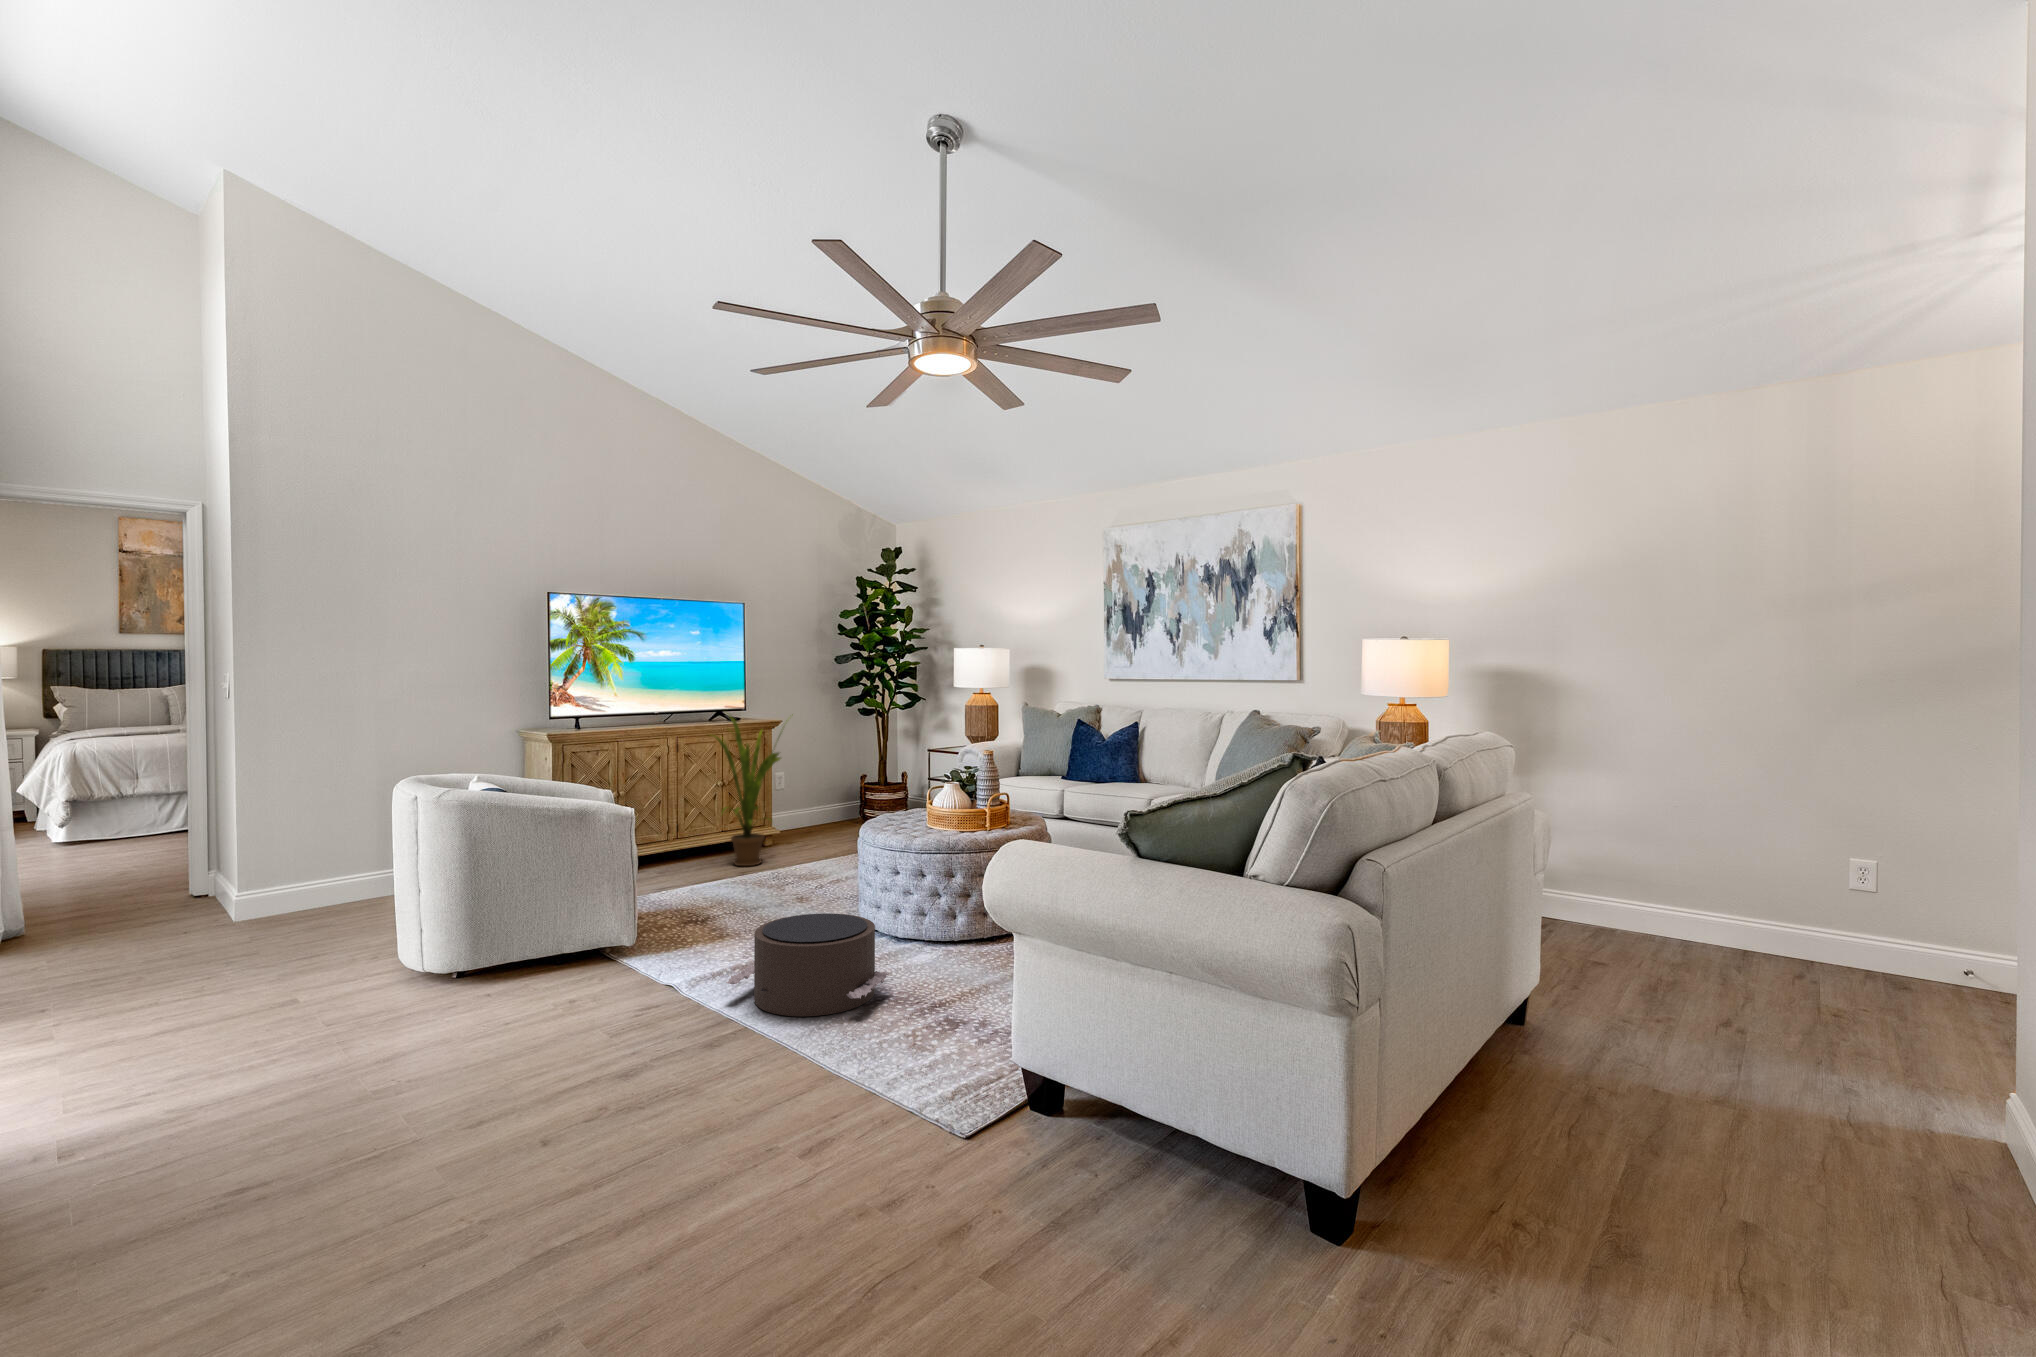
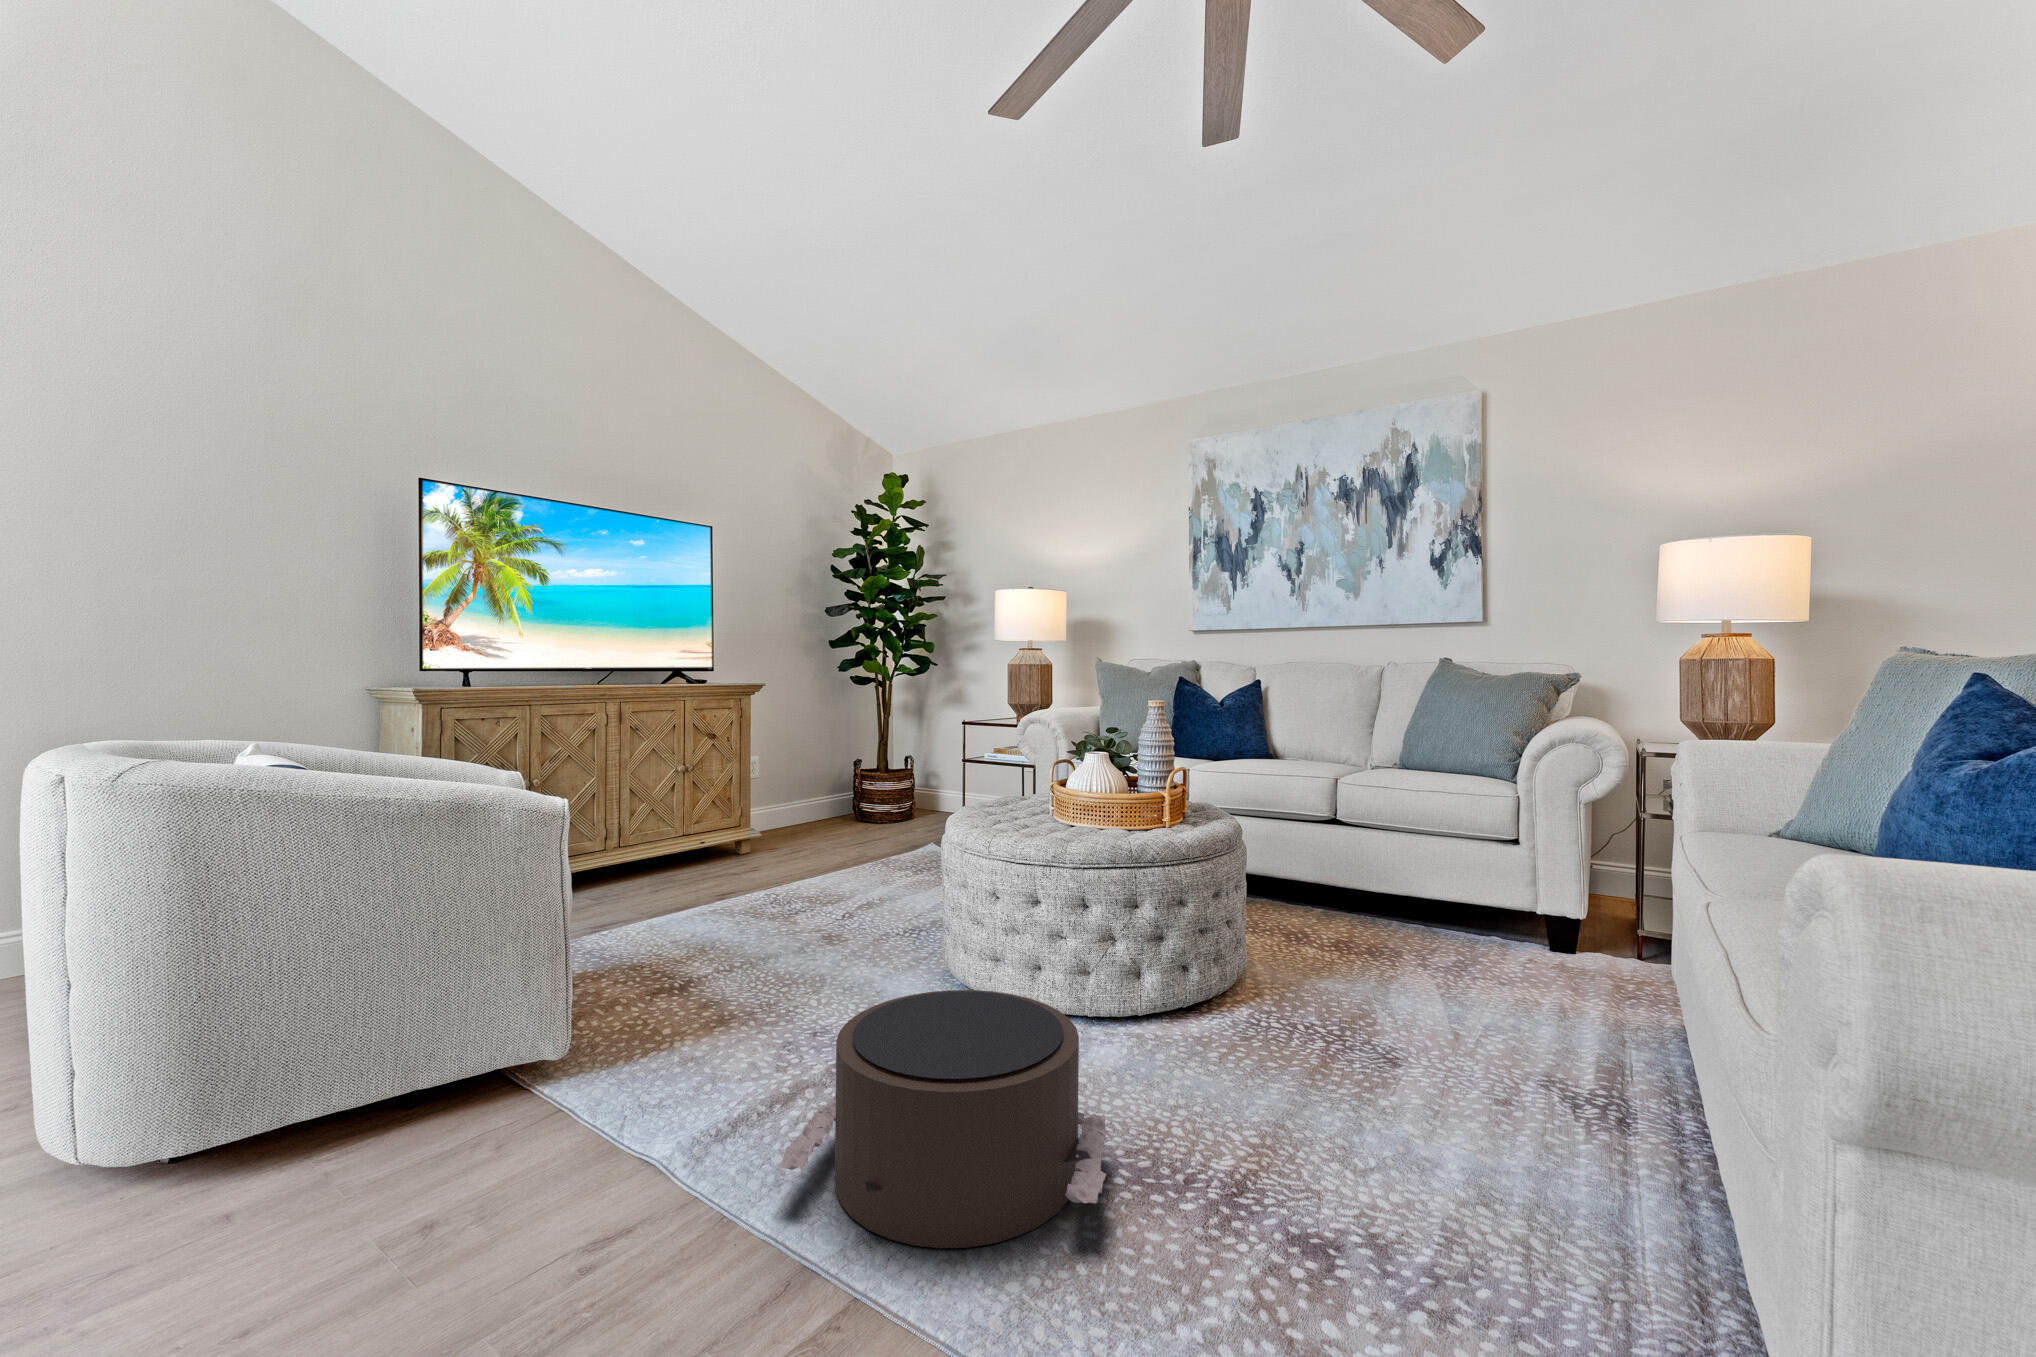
house plant: present [710,714,793,866] -> none [662,663,795,884]

